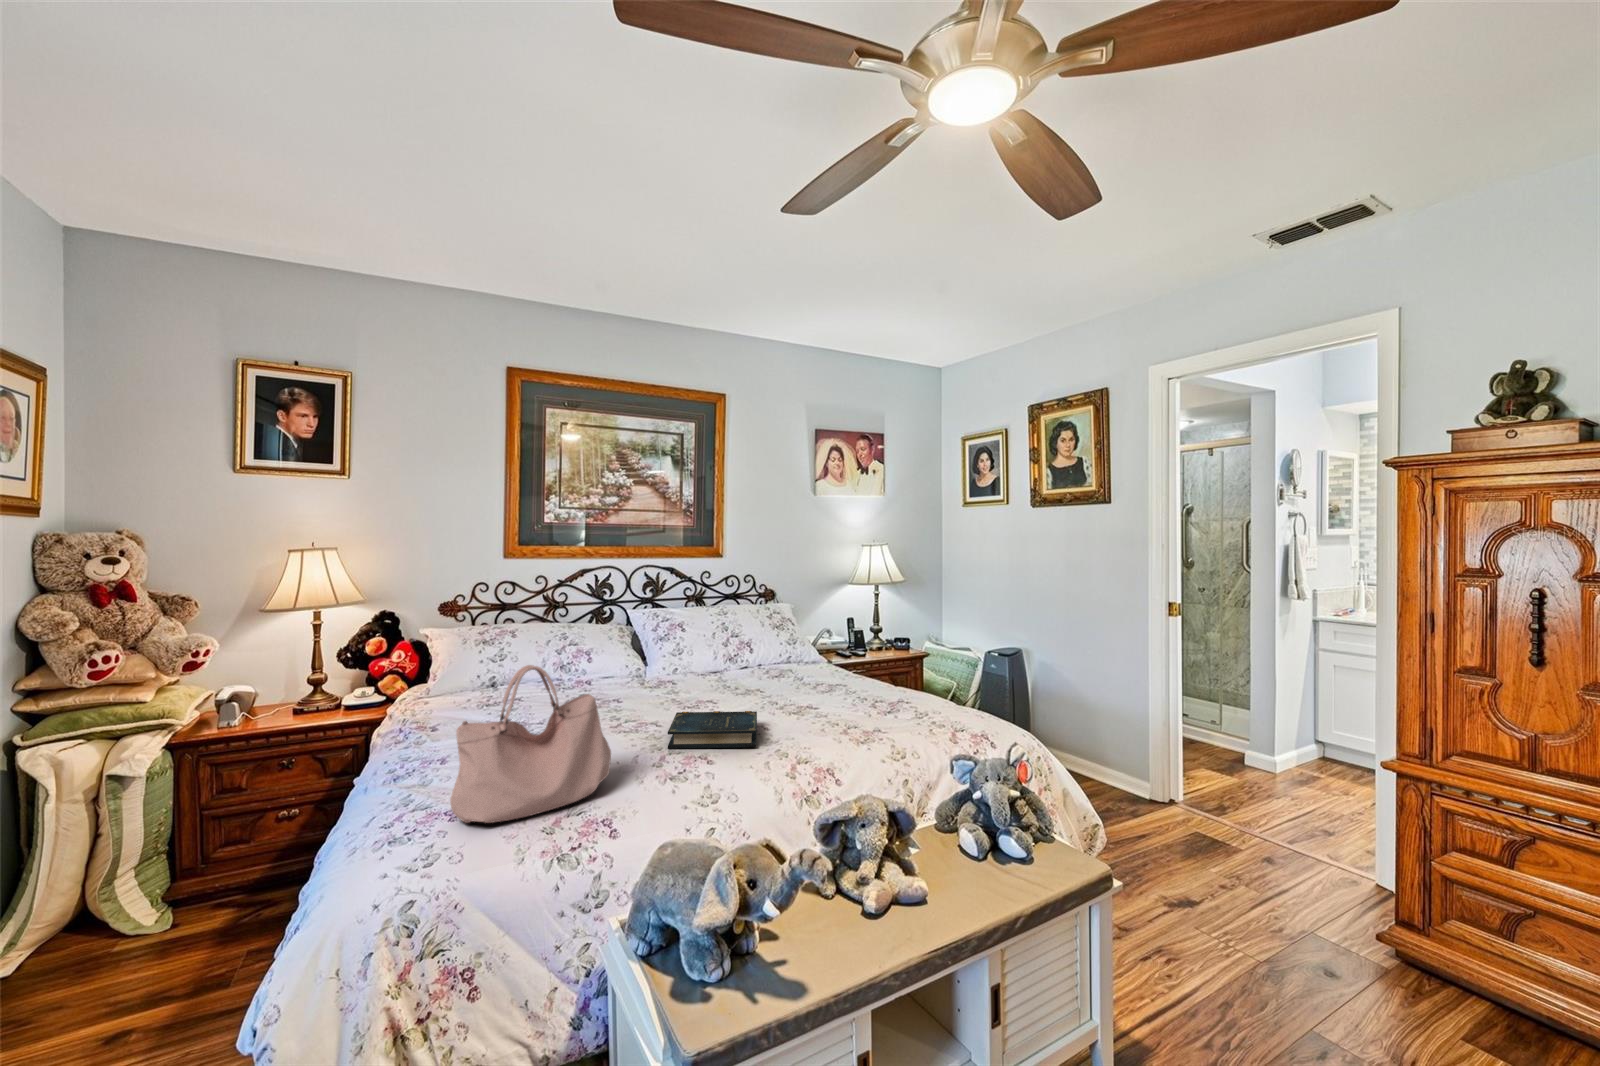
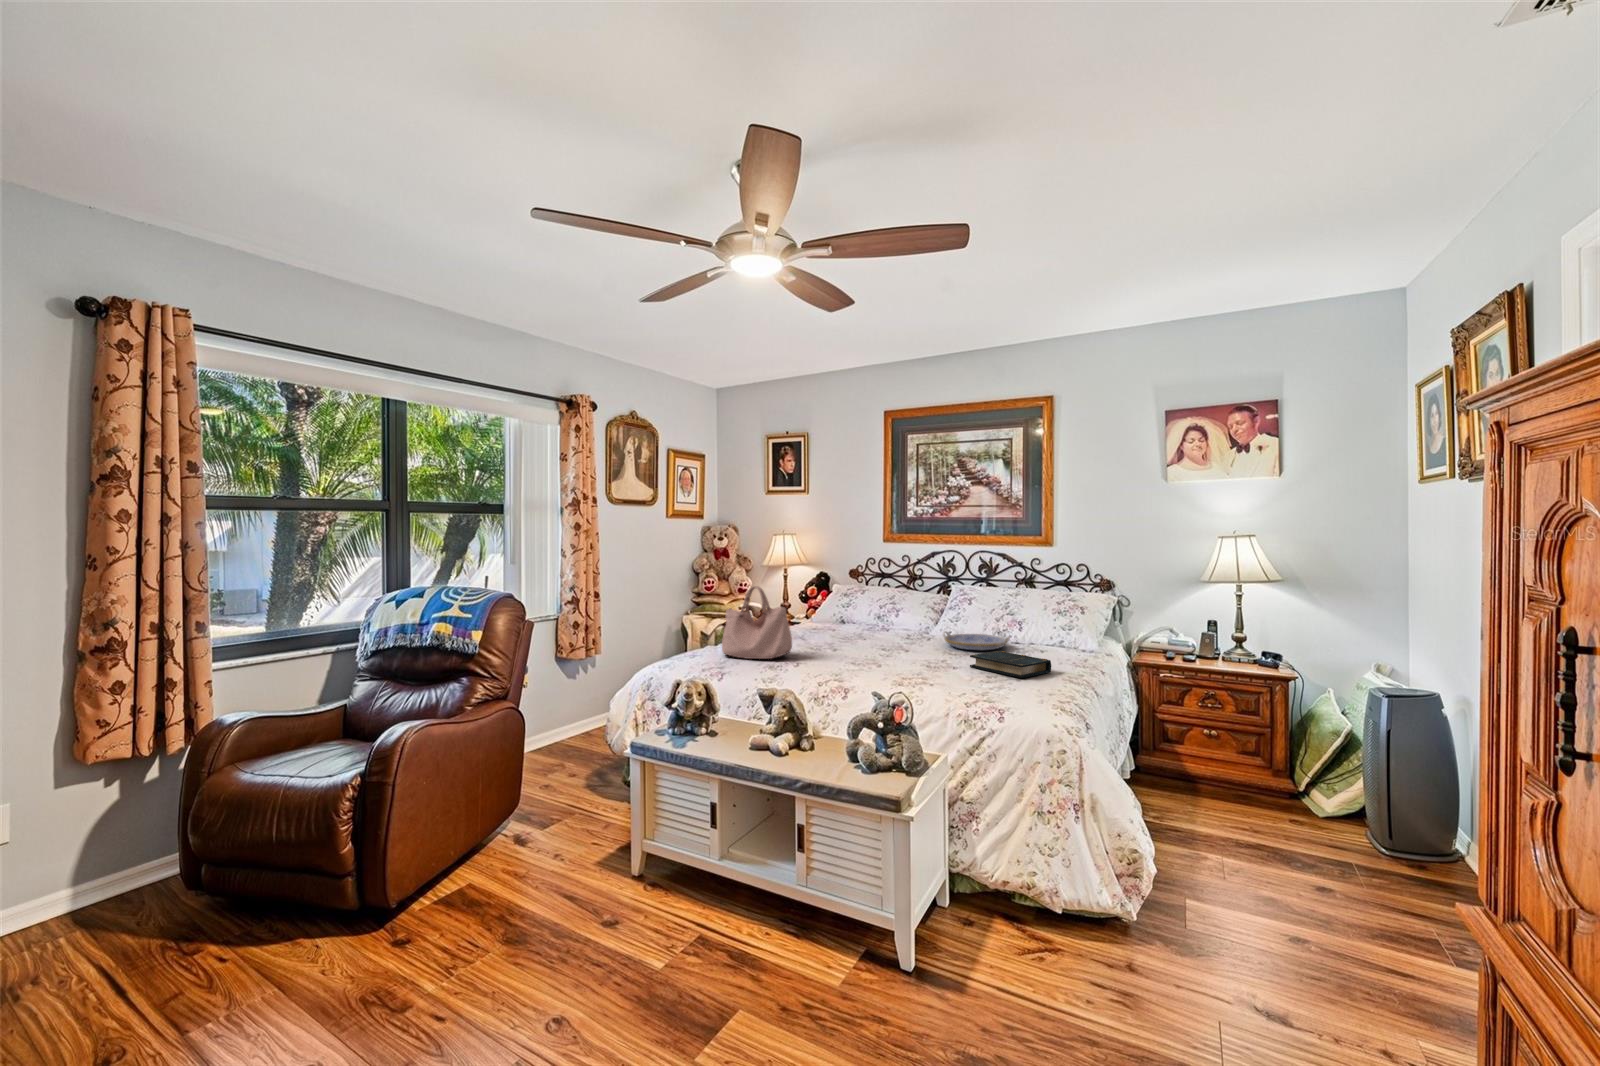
serving tray: none [703,665,780,693] -> present [943,631,1010,650]
book: present [668,711,757,749] -> present [970,651,1051,678]

